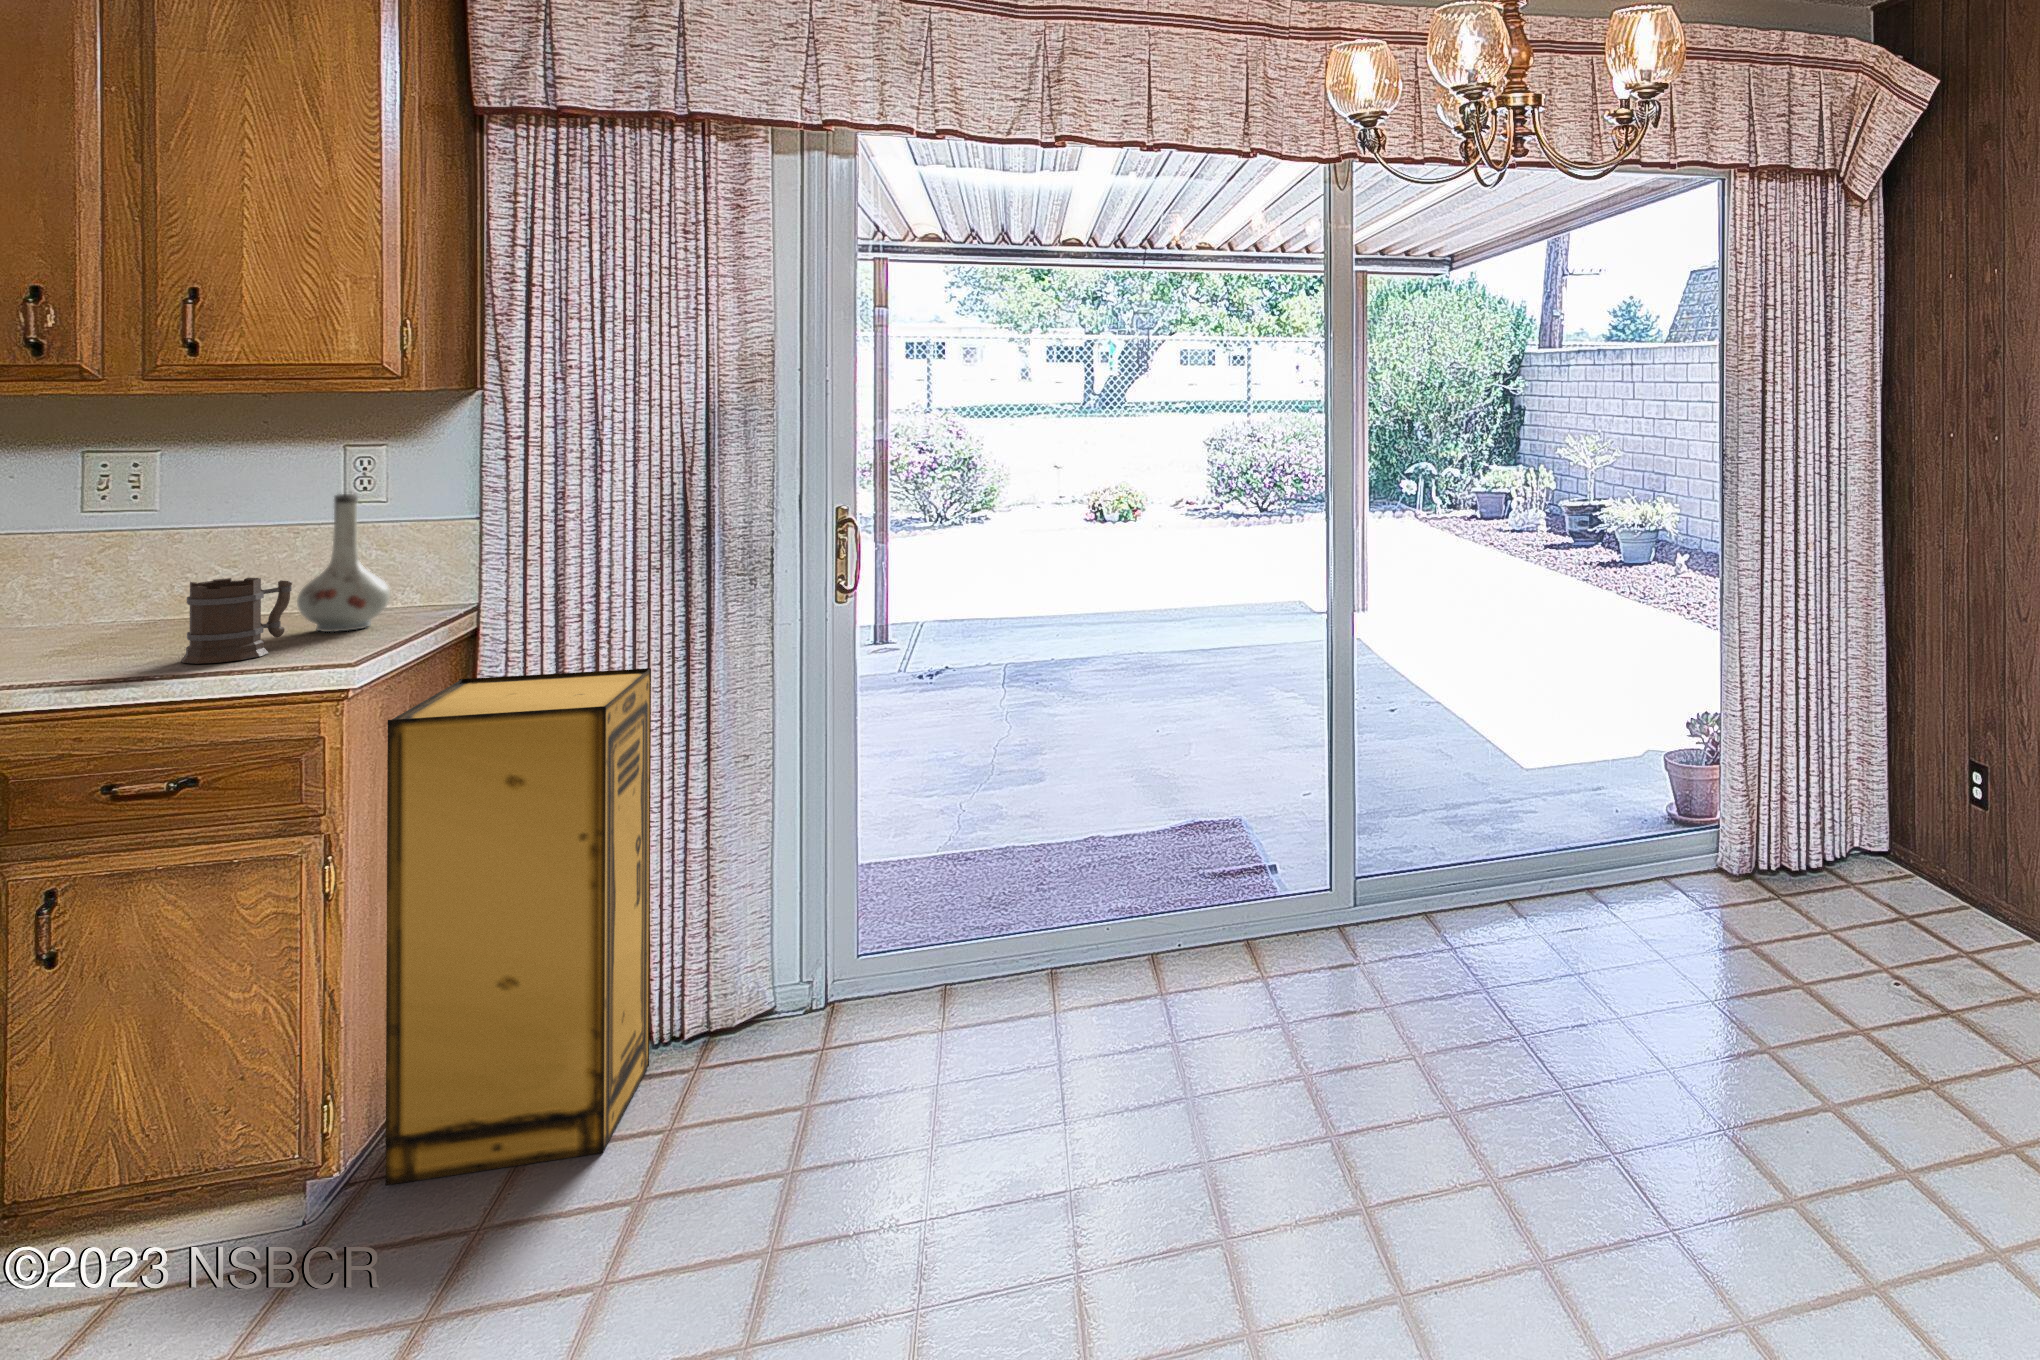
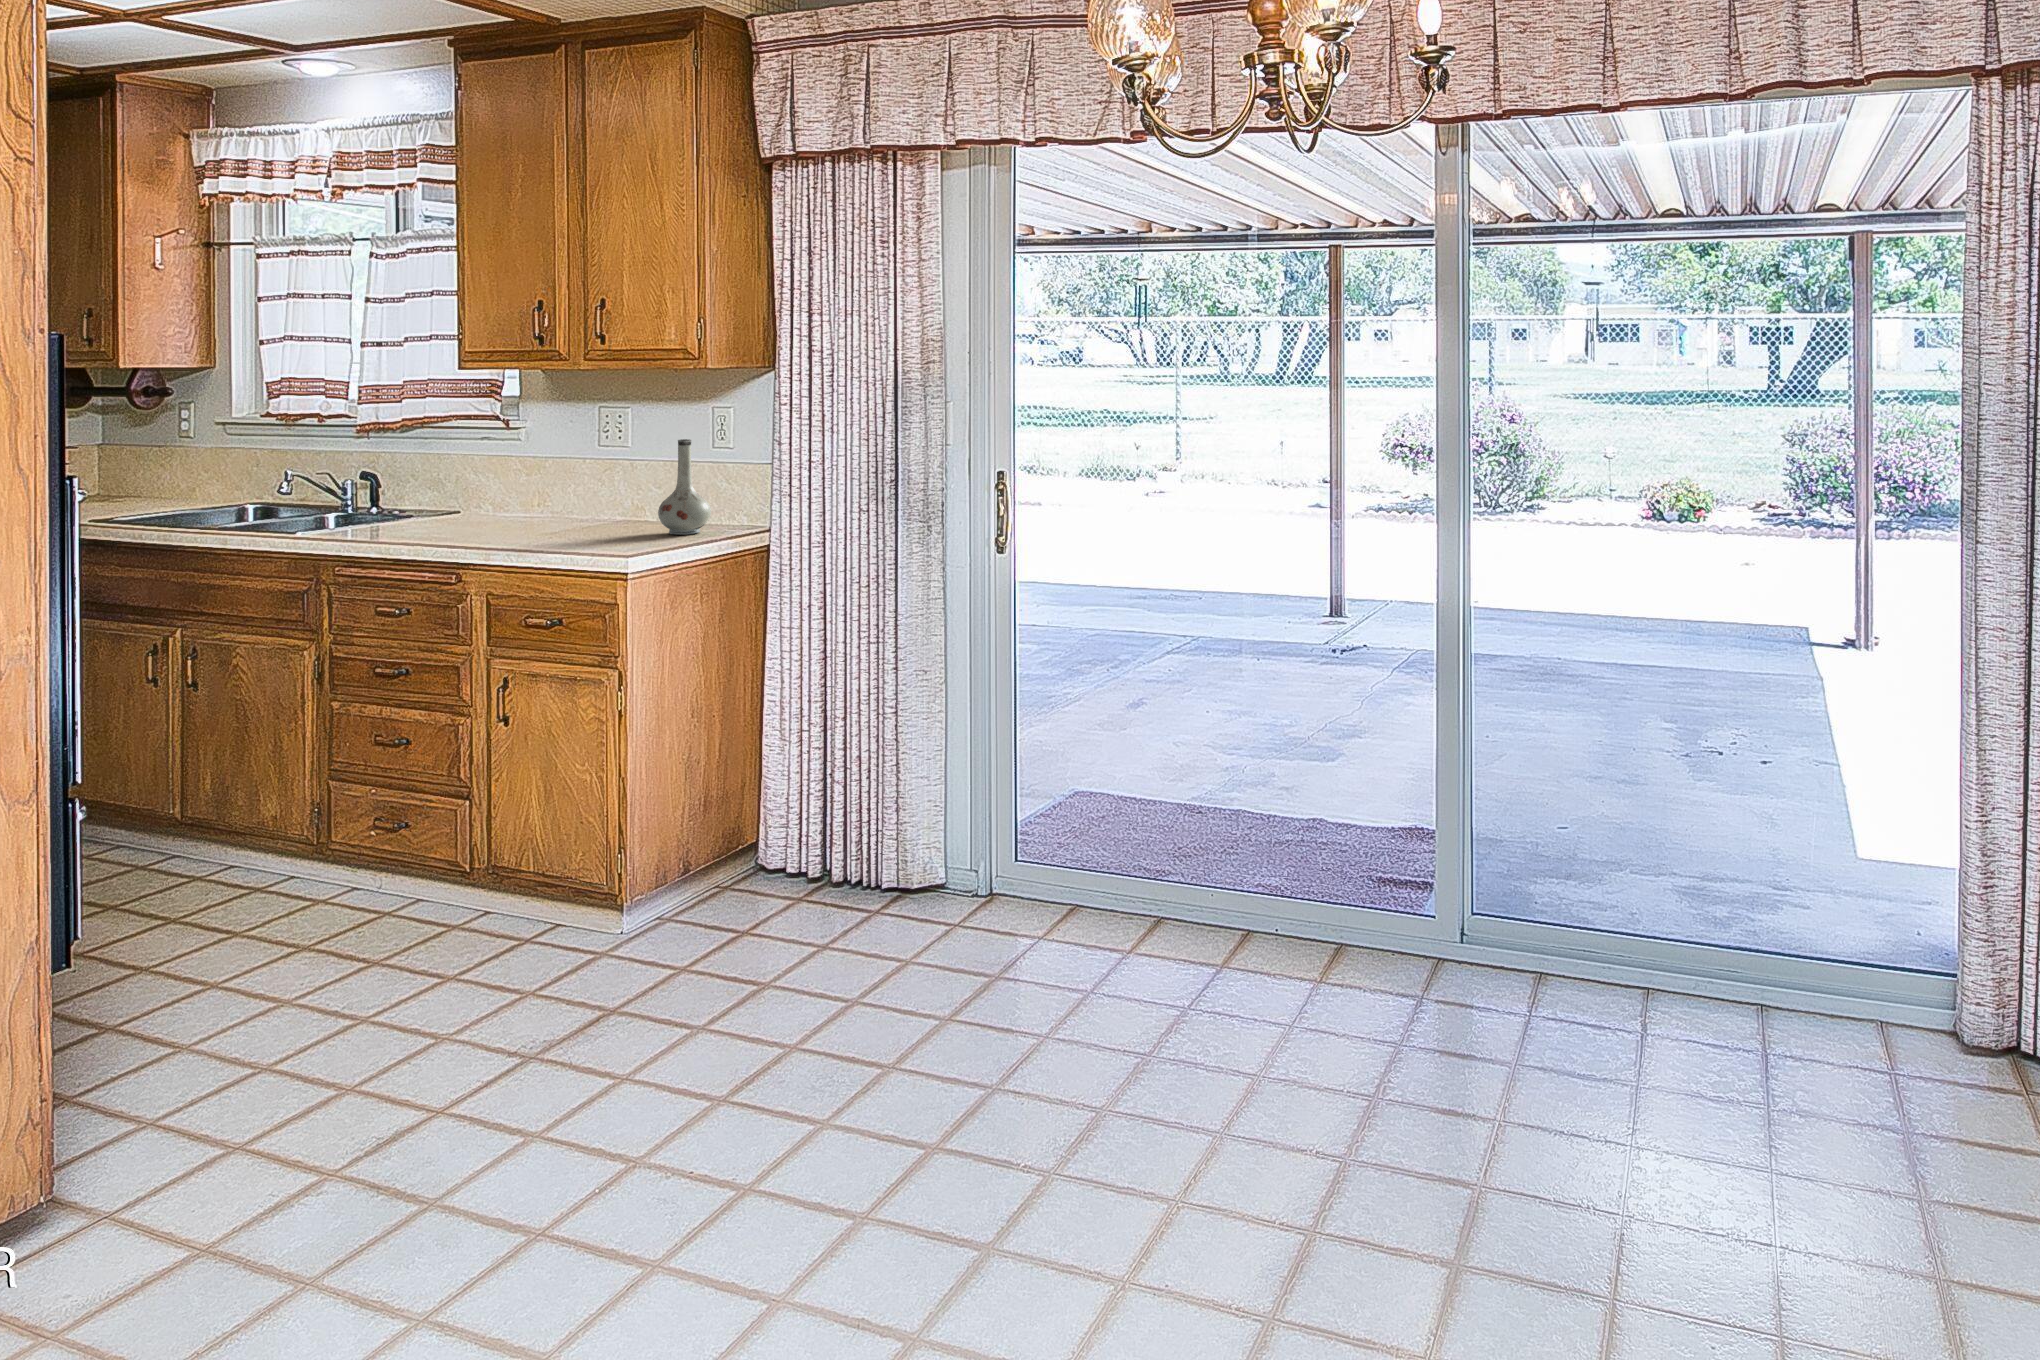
mug: present [181,577,292,664] -> none [573,491,638,546]
storage cabinet: present [386,668,651,1185] -> none [658,578,849,943]

